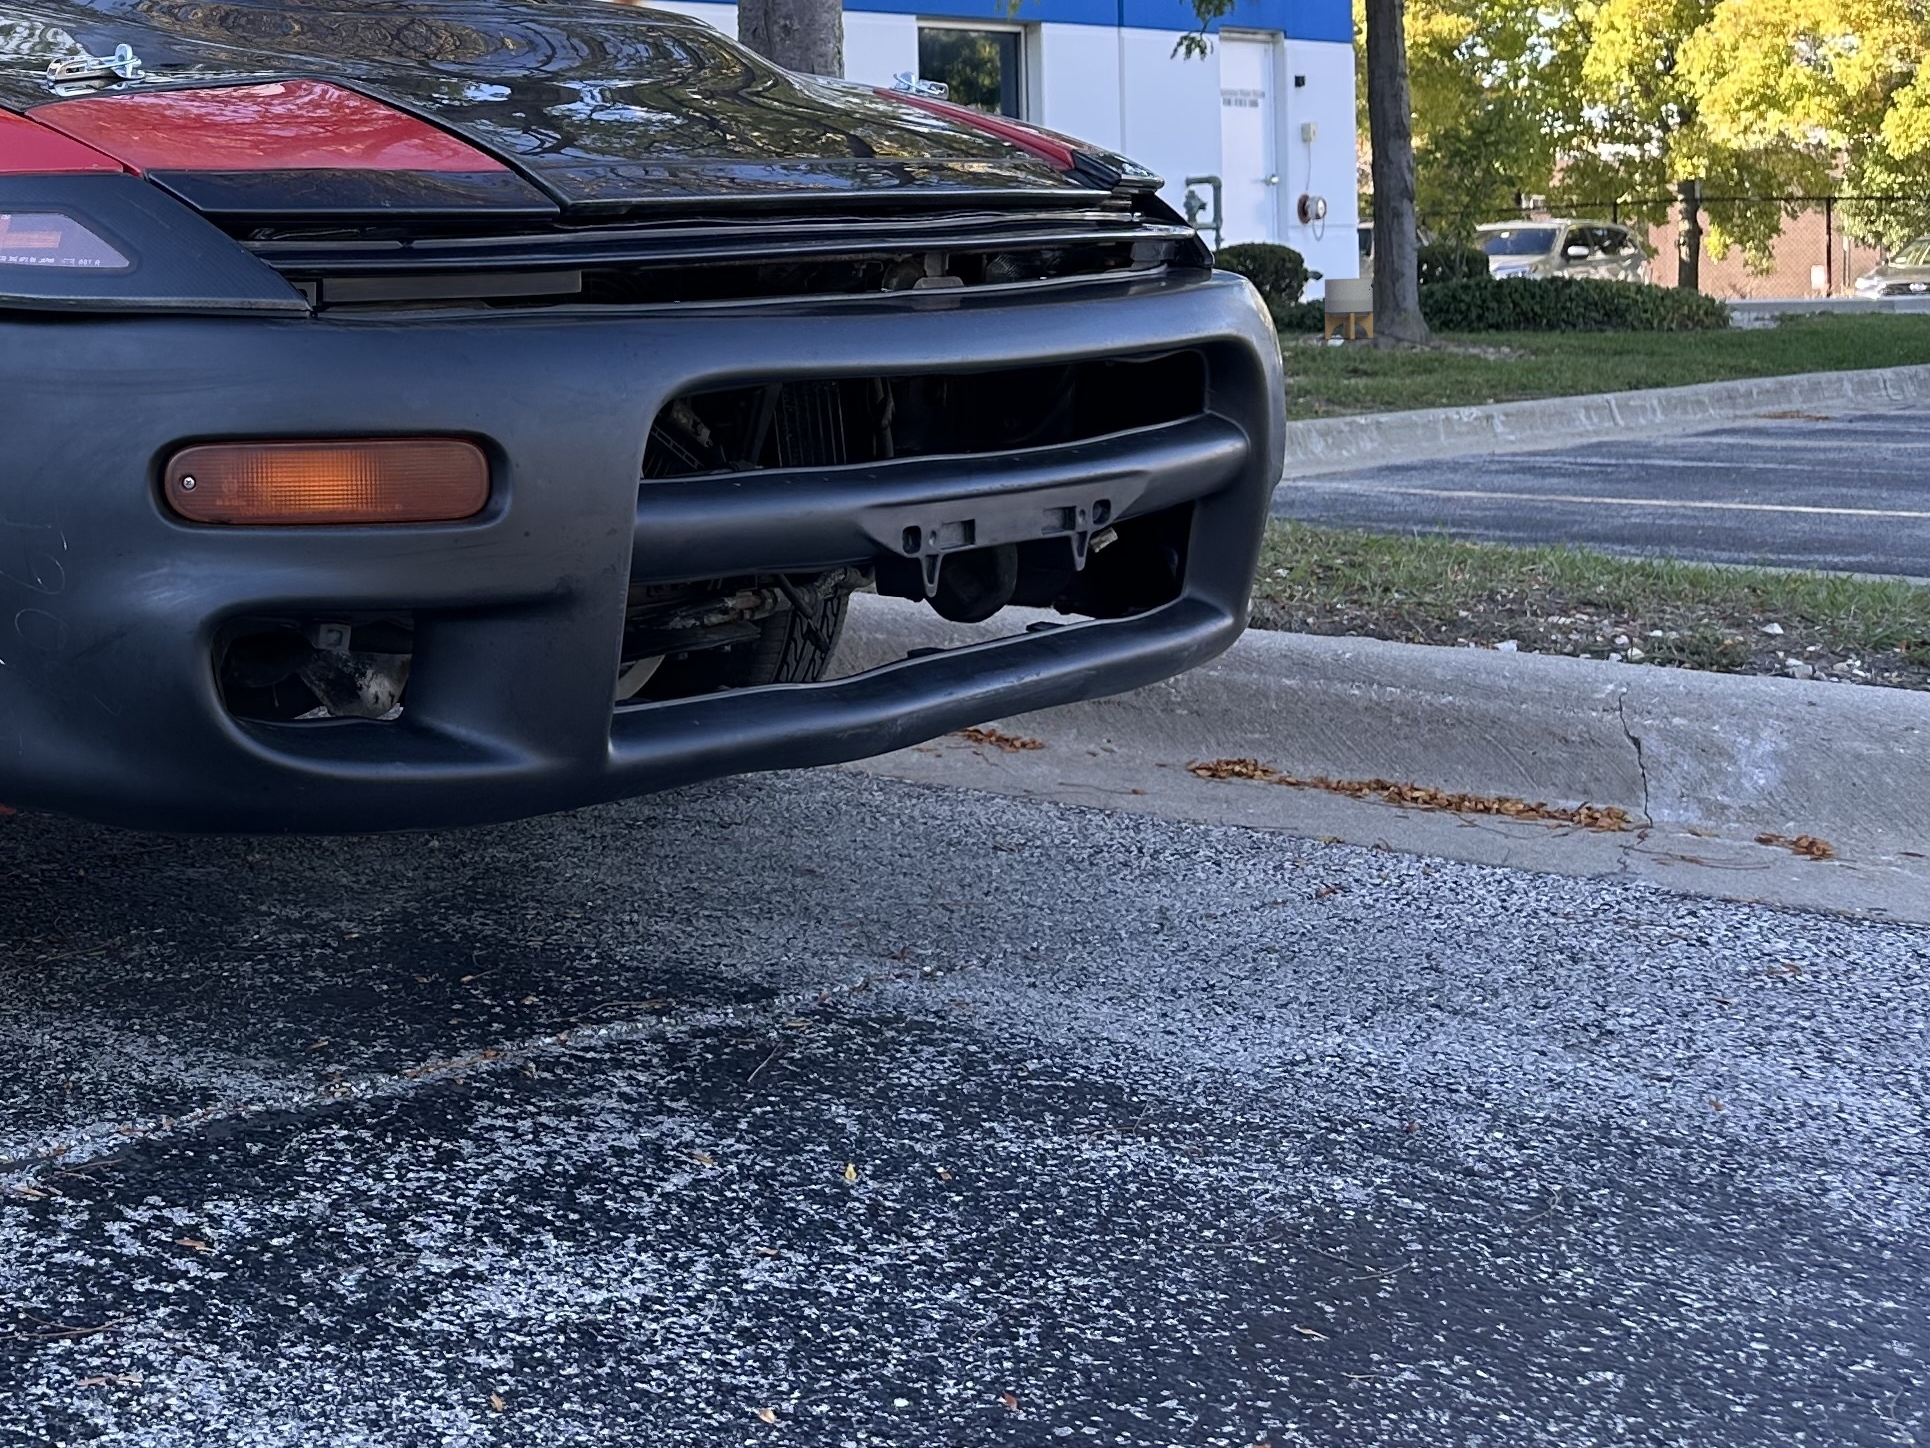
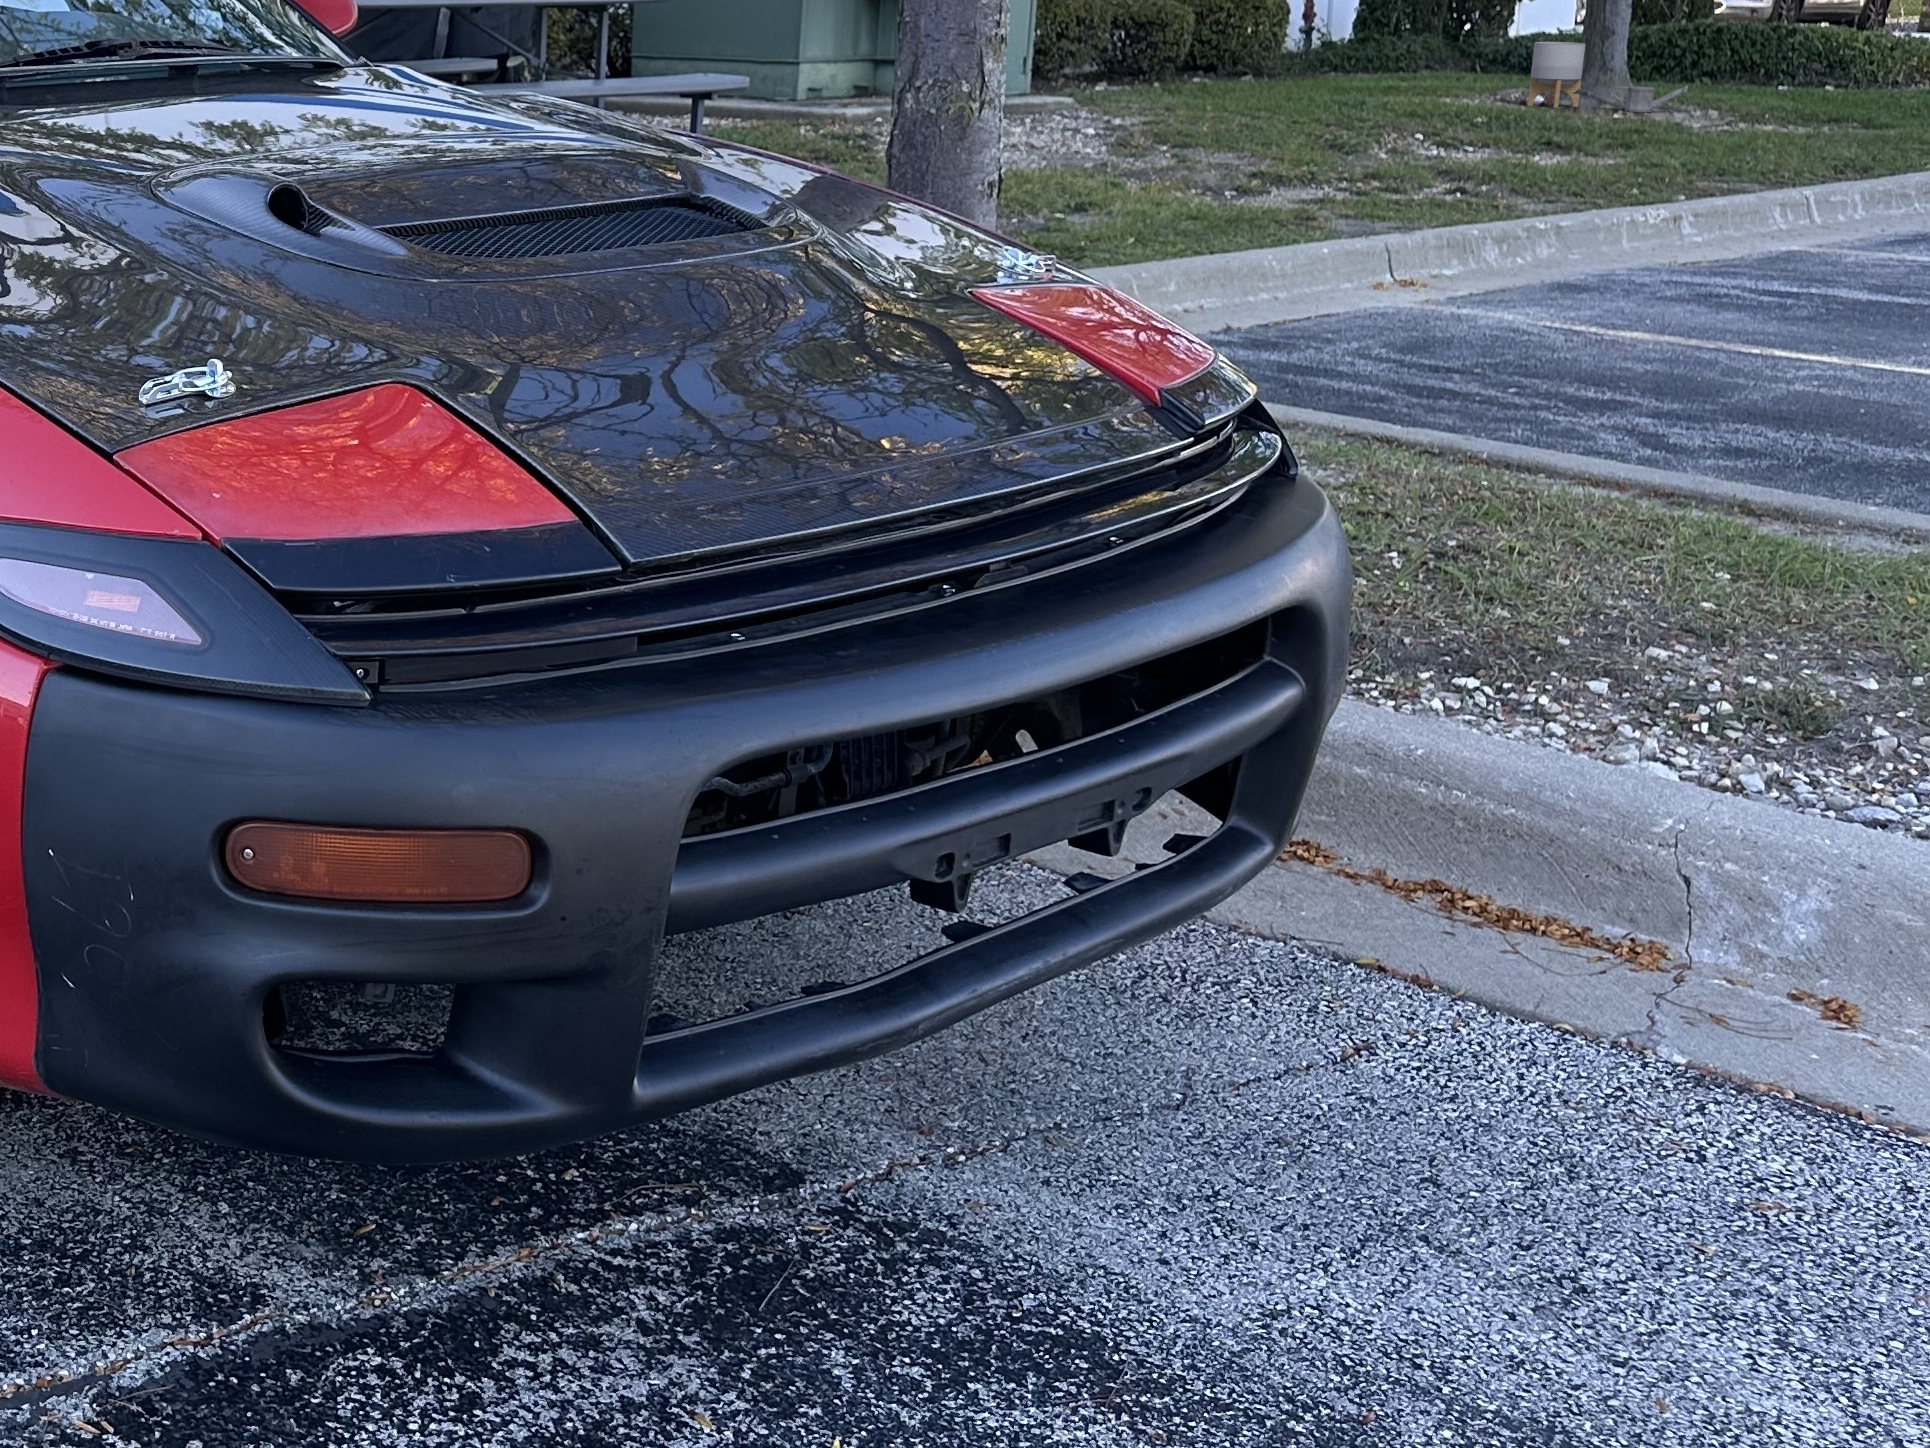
watering can: none [1405,311,1474,338] -> present [1613,85,1688,112]

